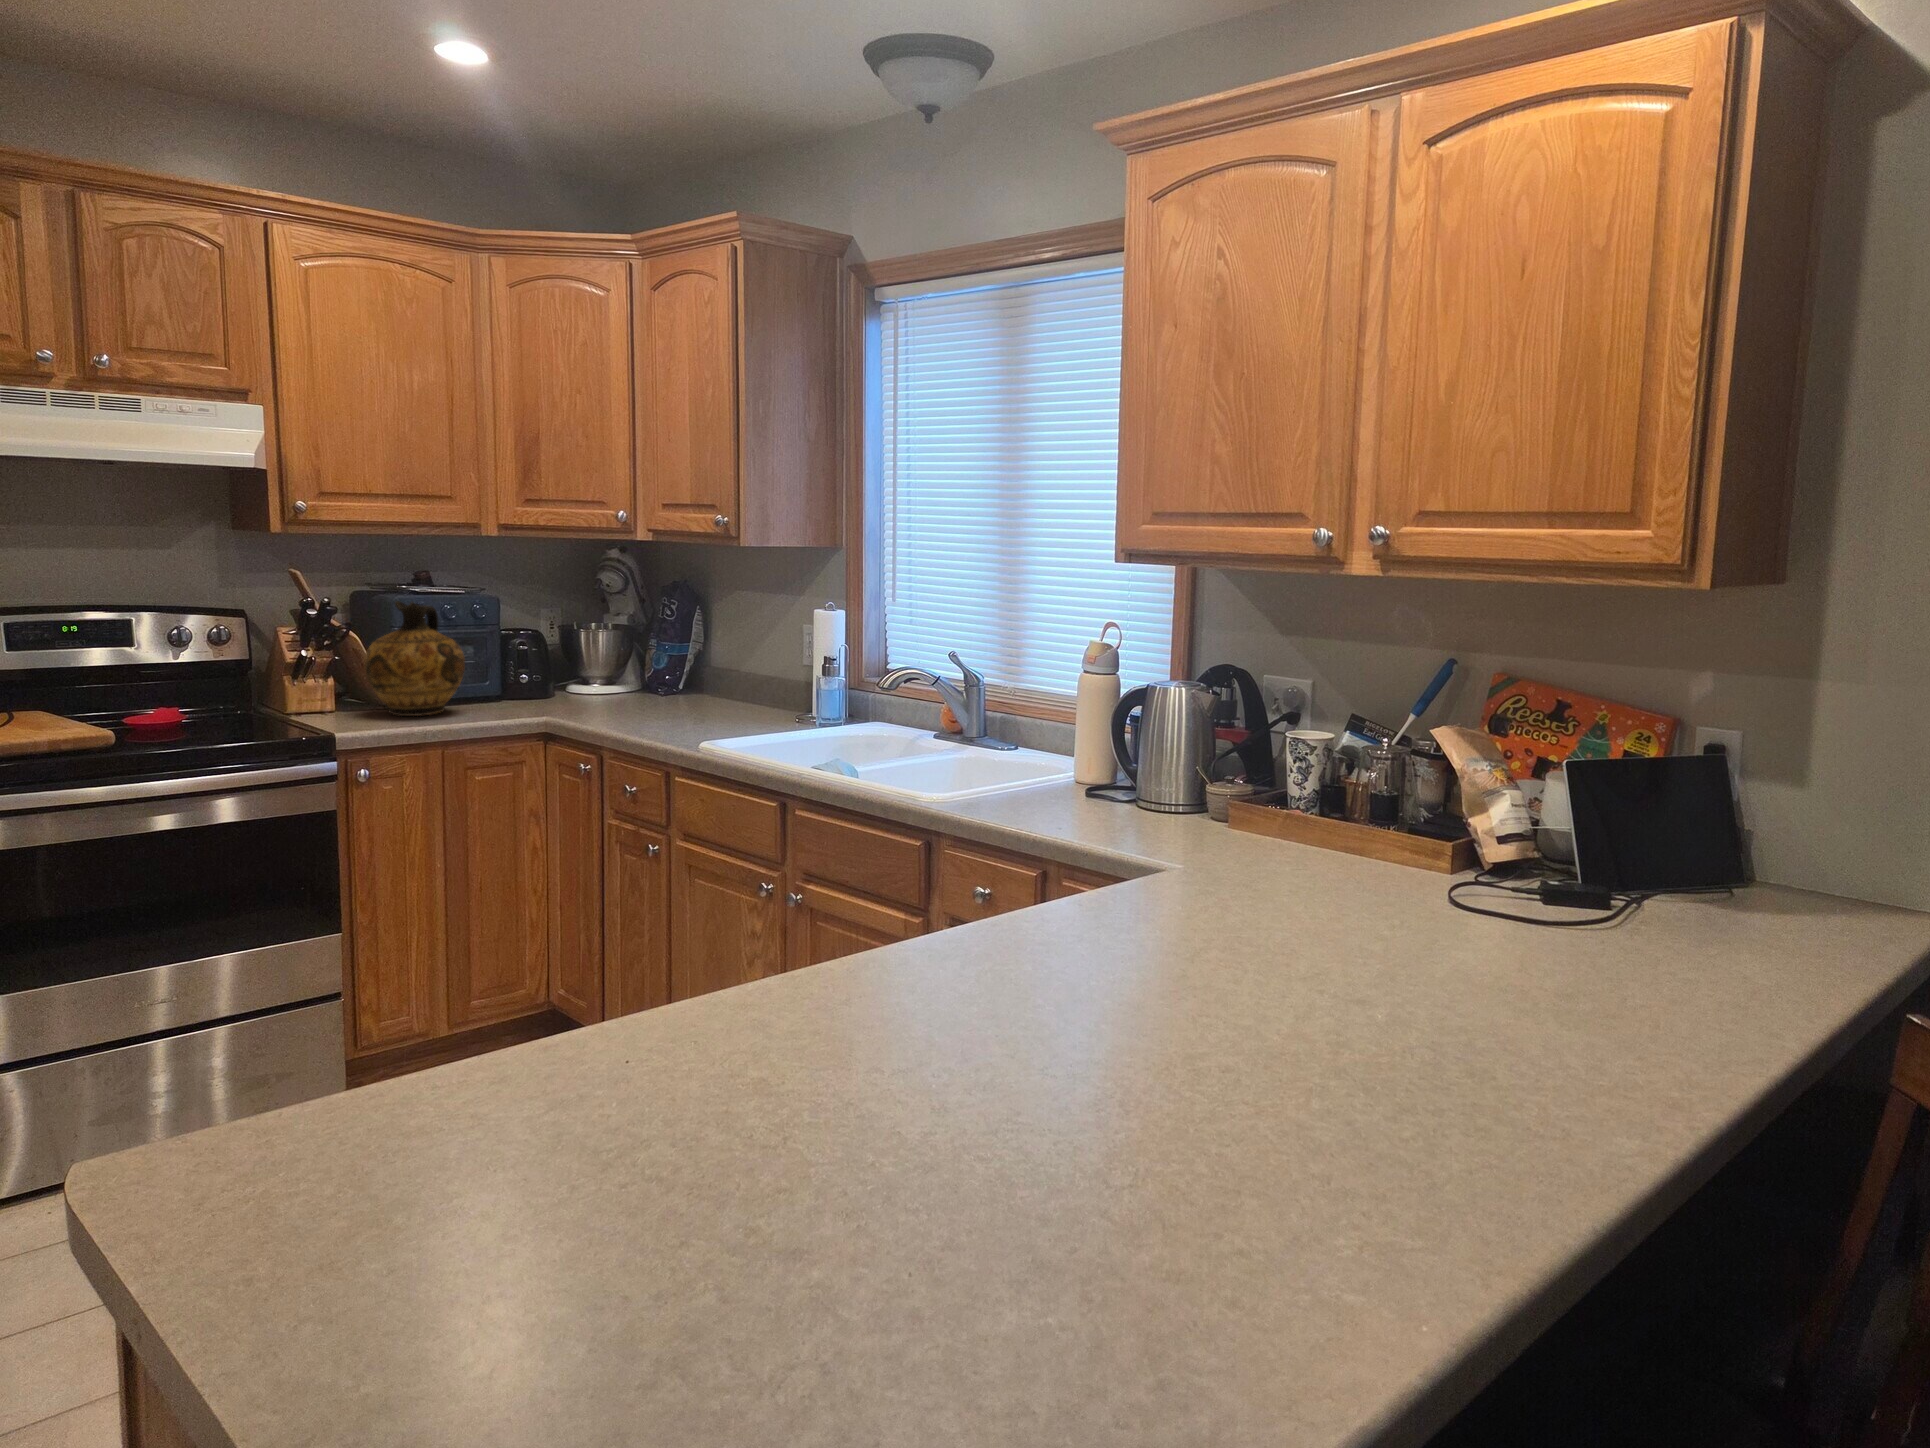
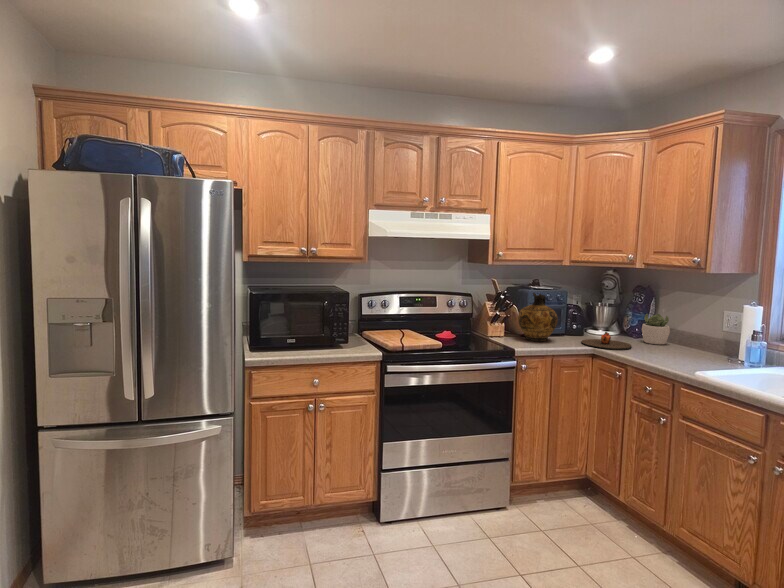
succulent plant: none [669,638,721,703] -> present [642,314,670,345]
plate: none [524,682,632,718] -> present [581,332,632,350]

